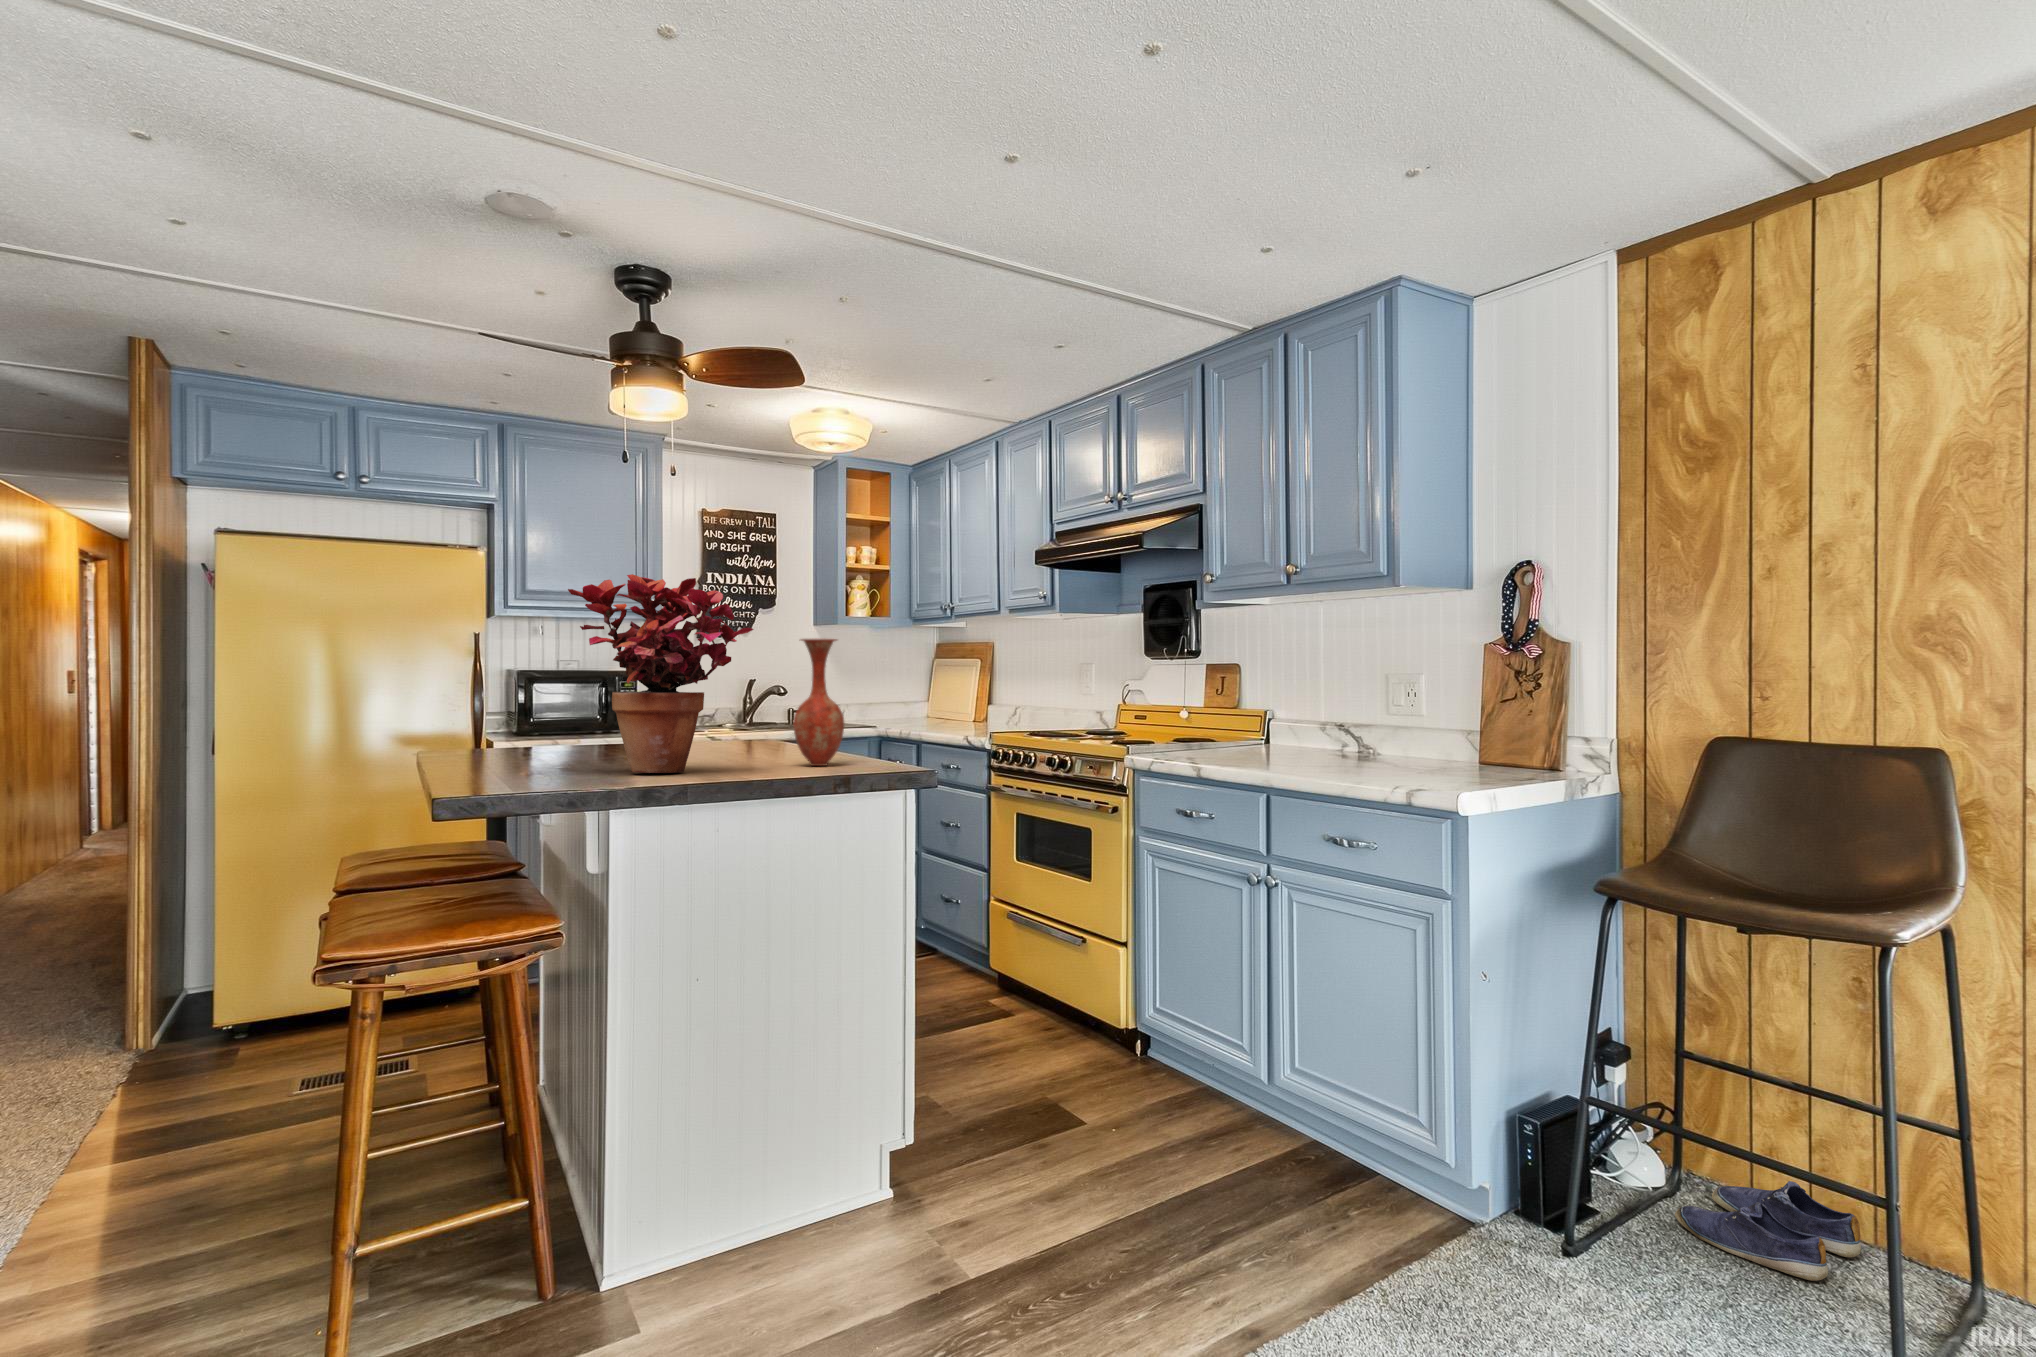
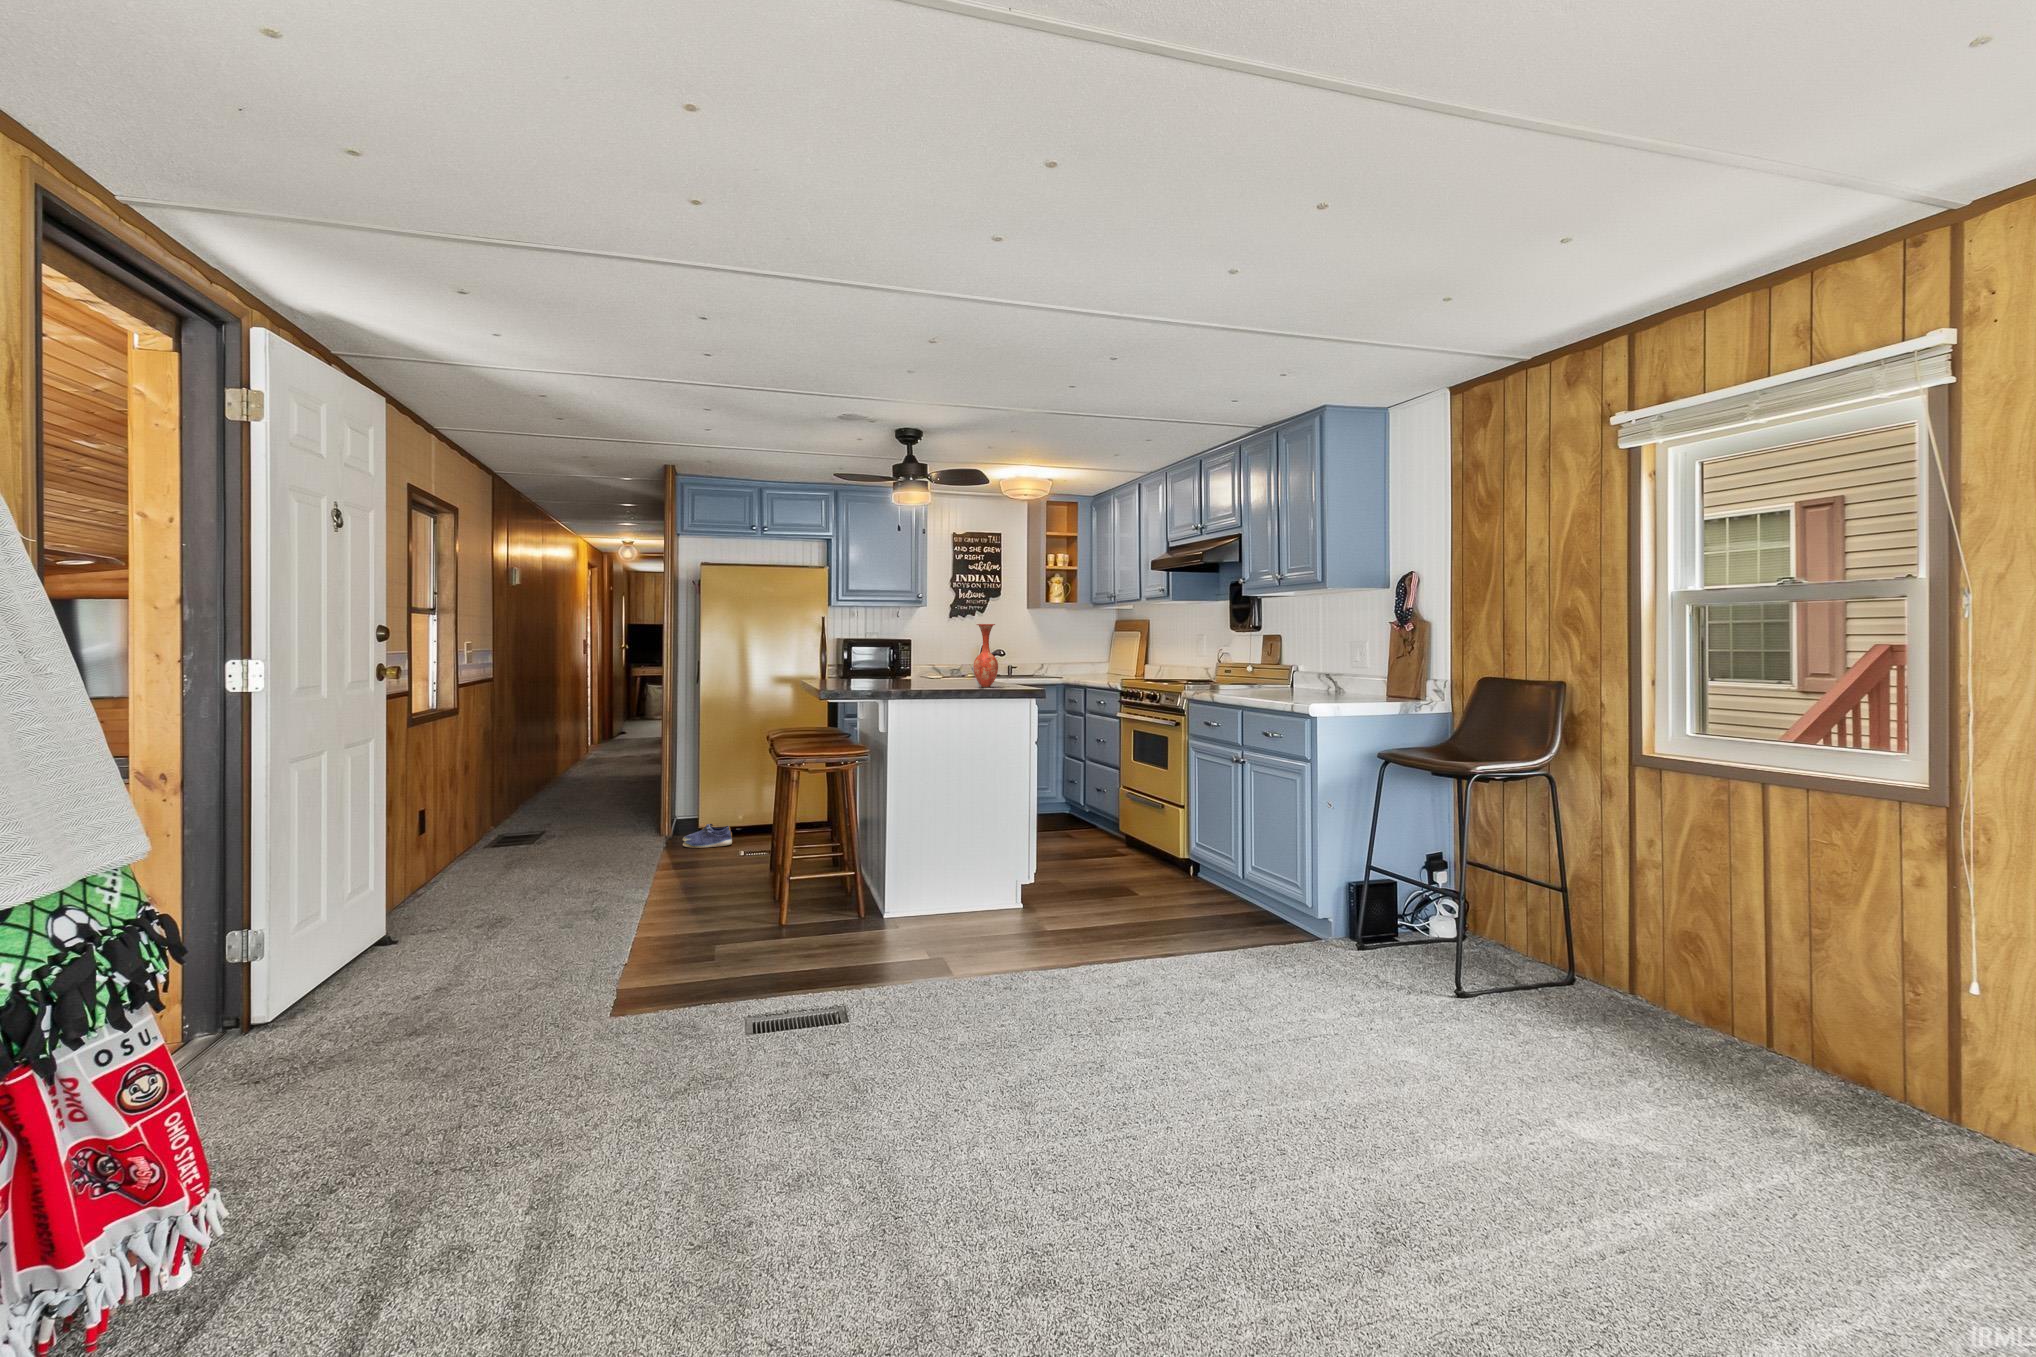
potted plant: present [568,574,753,773] -> none [870,596,952,687]
shoe: present [1675,1181,1861,1281] -> present [683,824,732,848]

